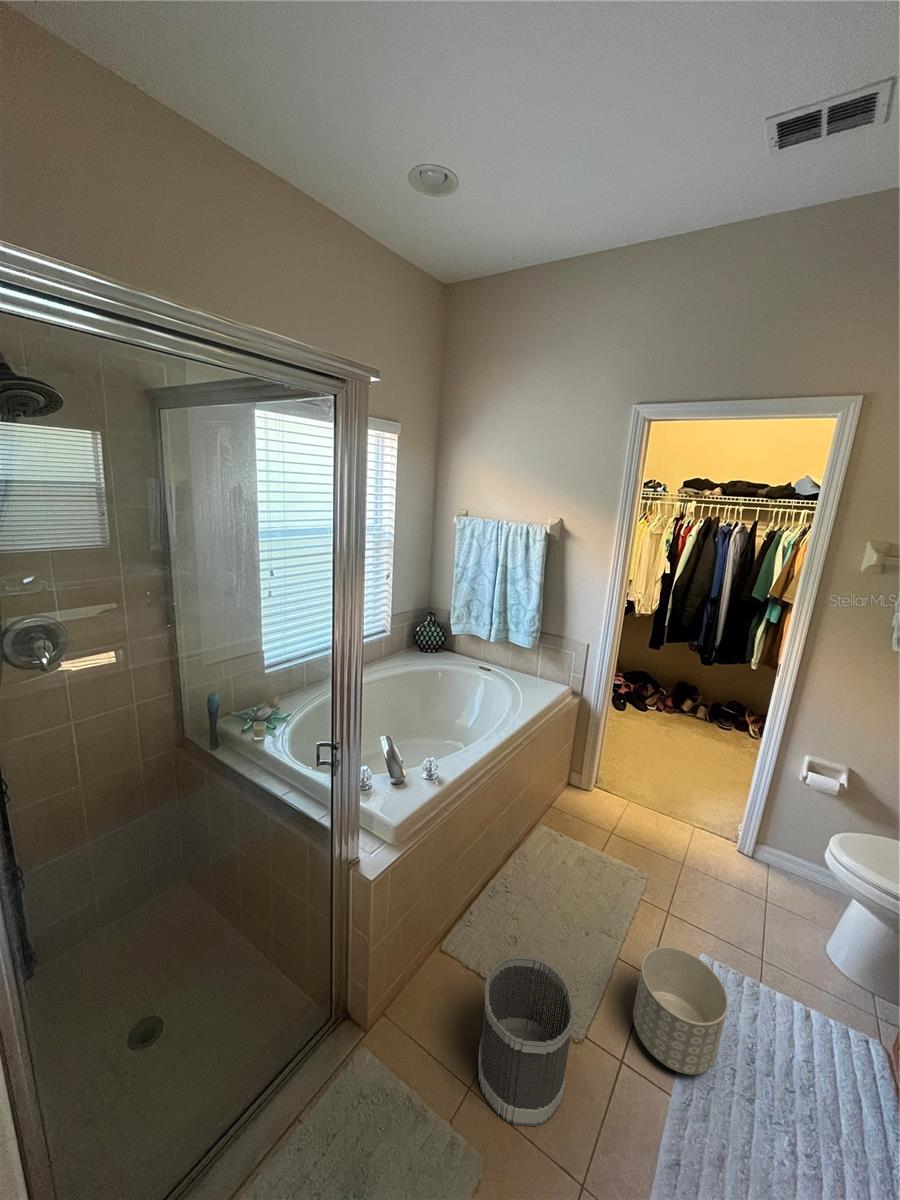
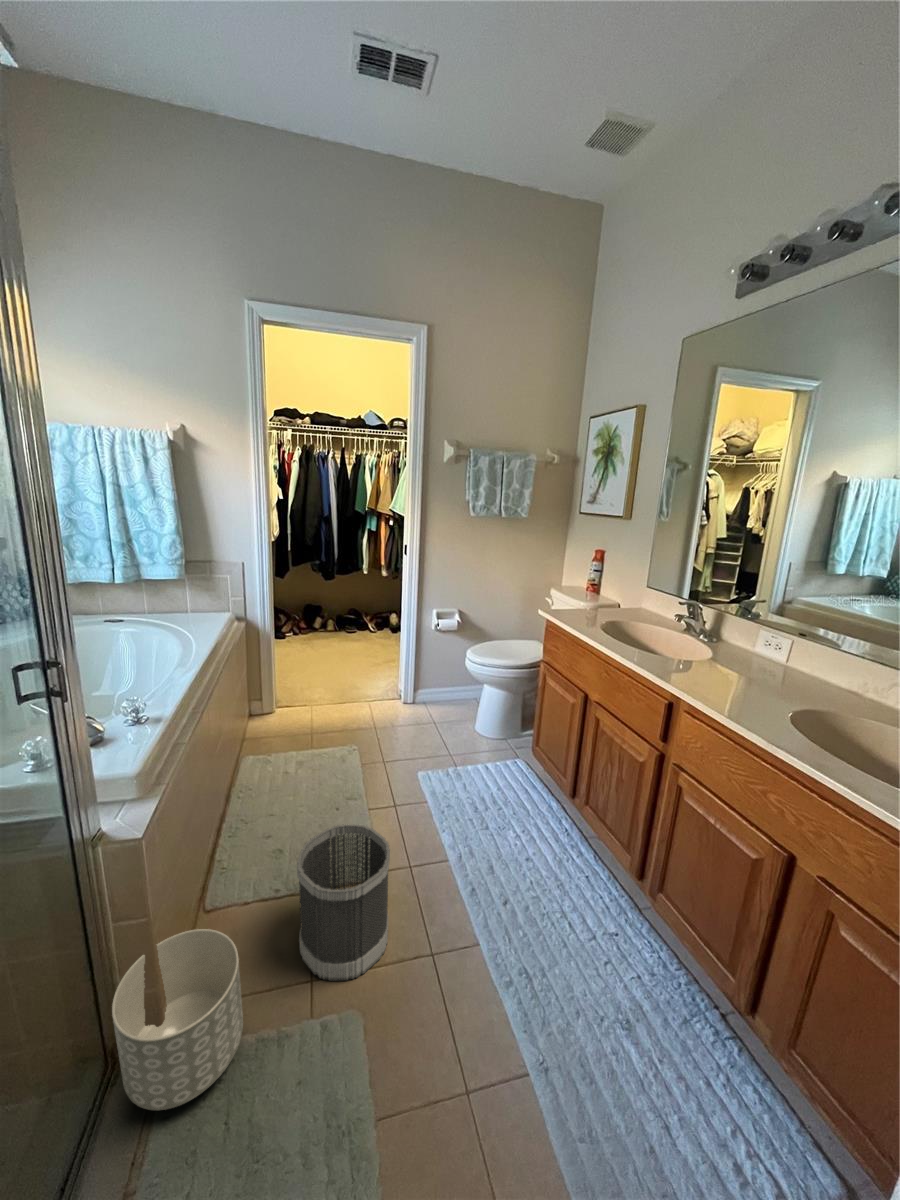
planter: present [633,946,728,1075] -> present [112,929,243,1110]

